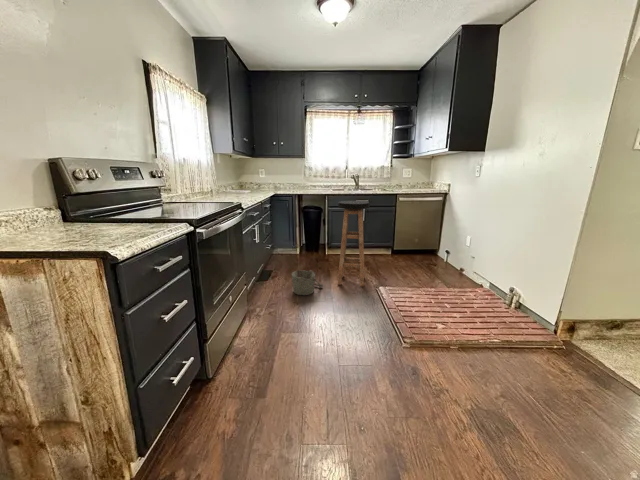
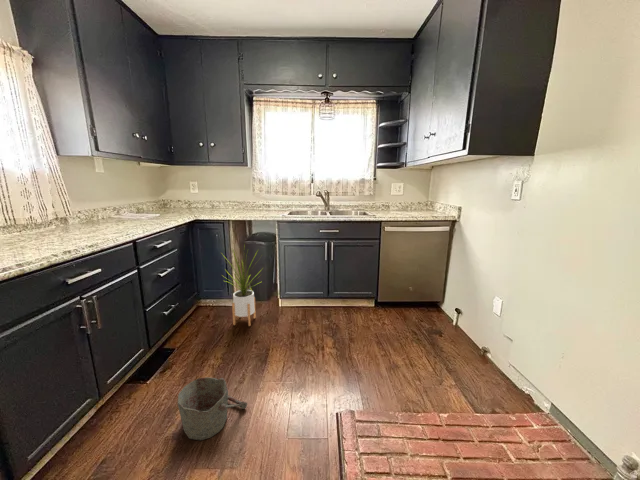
bar stool: present [338,201,370,286] -> none [276,243,334,402]
house plant: none [293,208,321,261] -> present [227,250,257,326]

